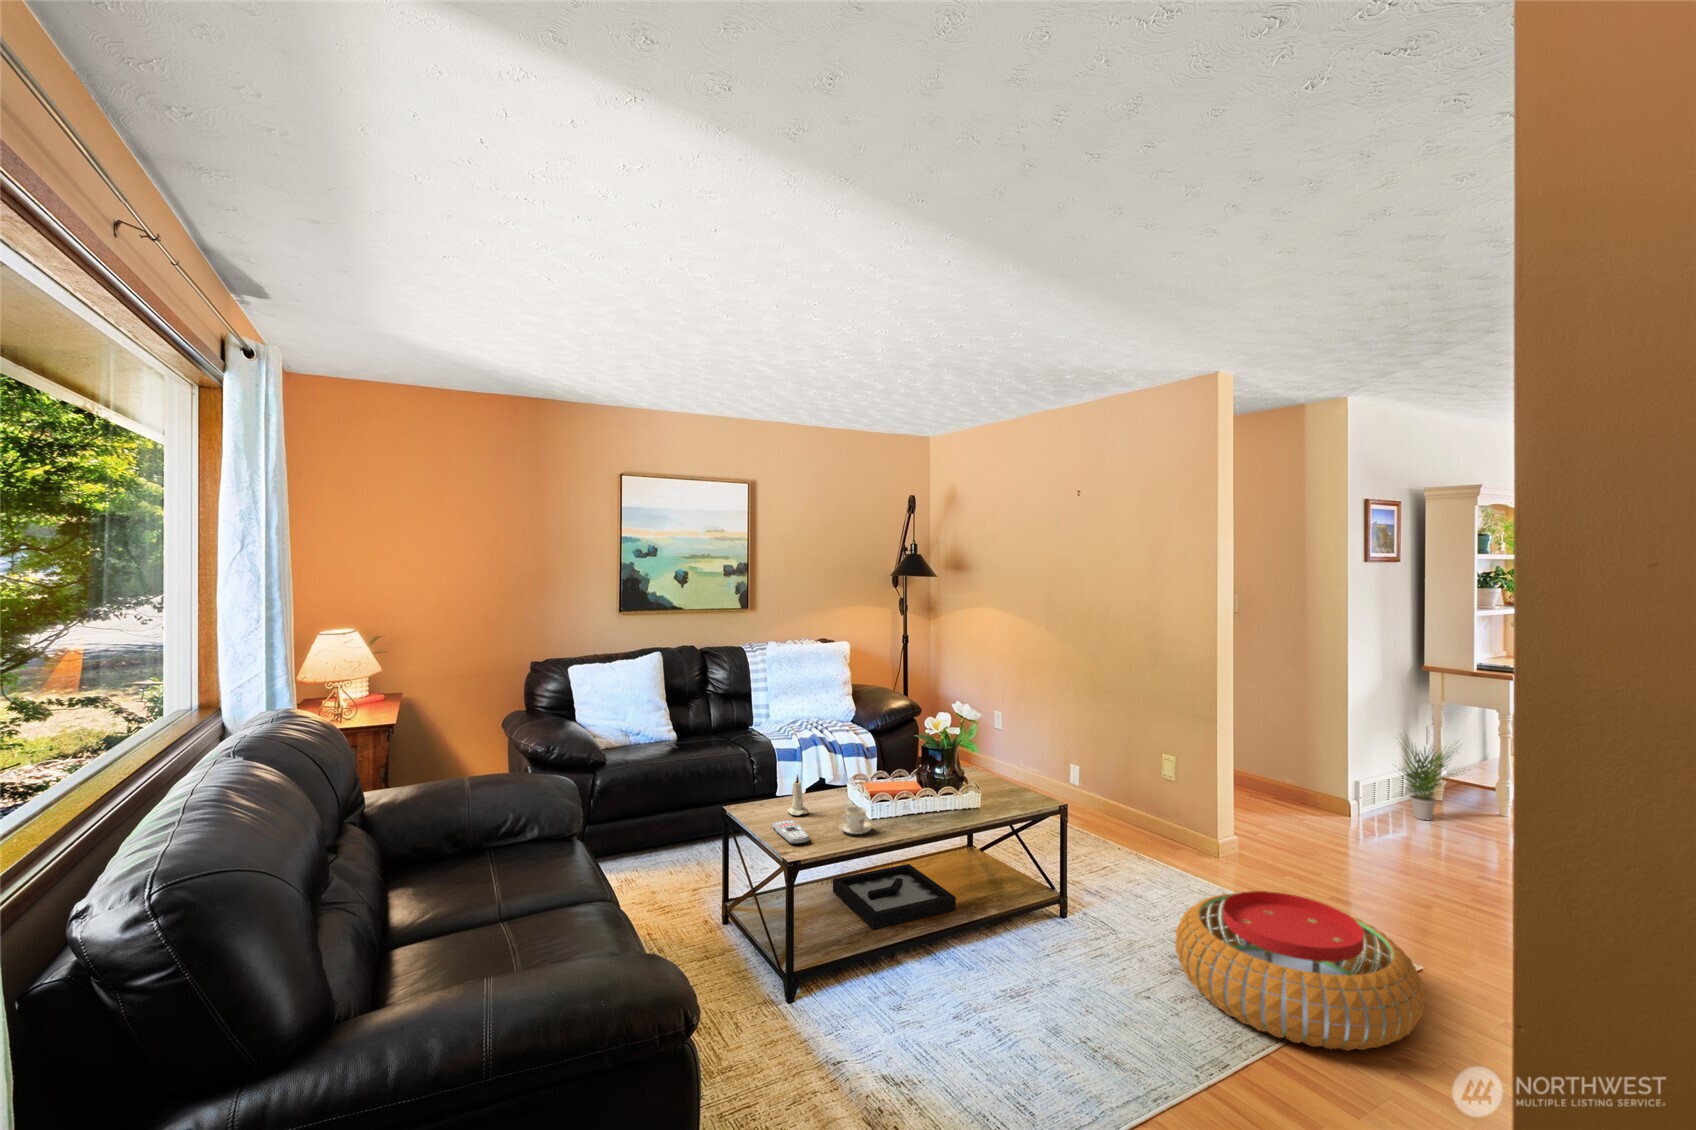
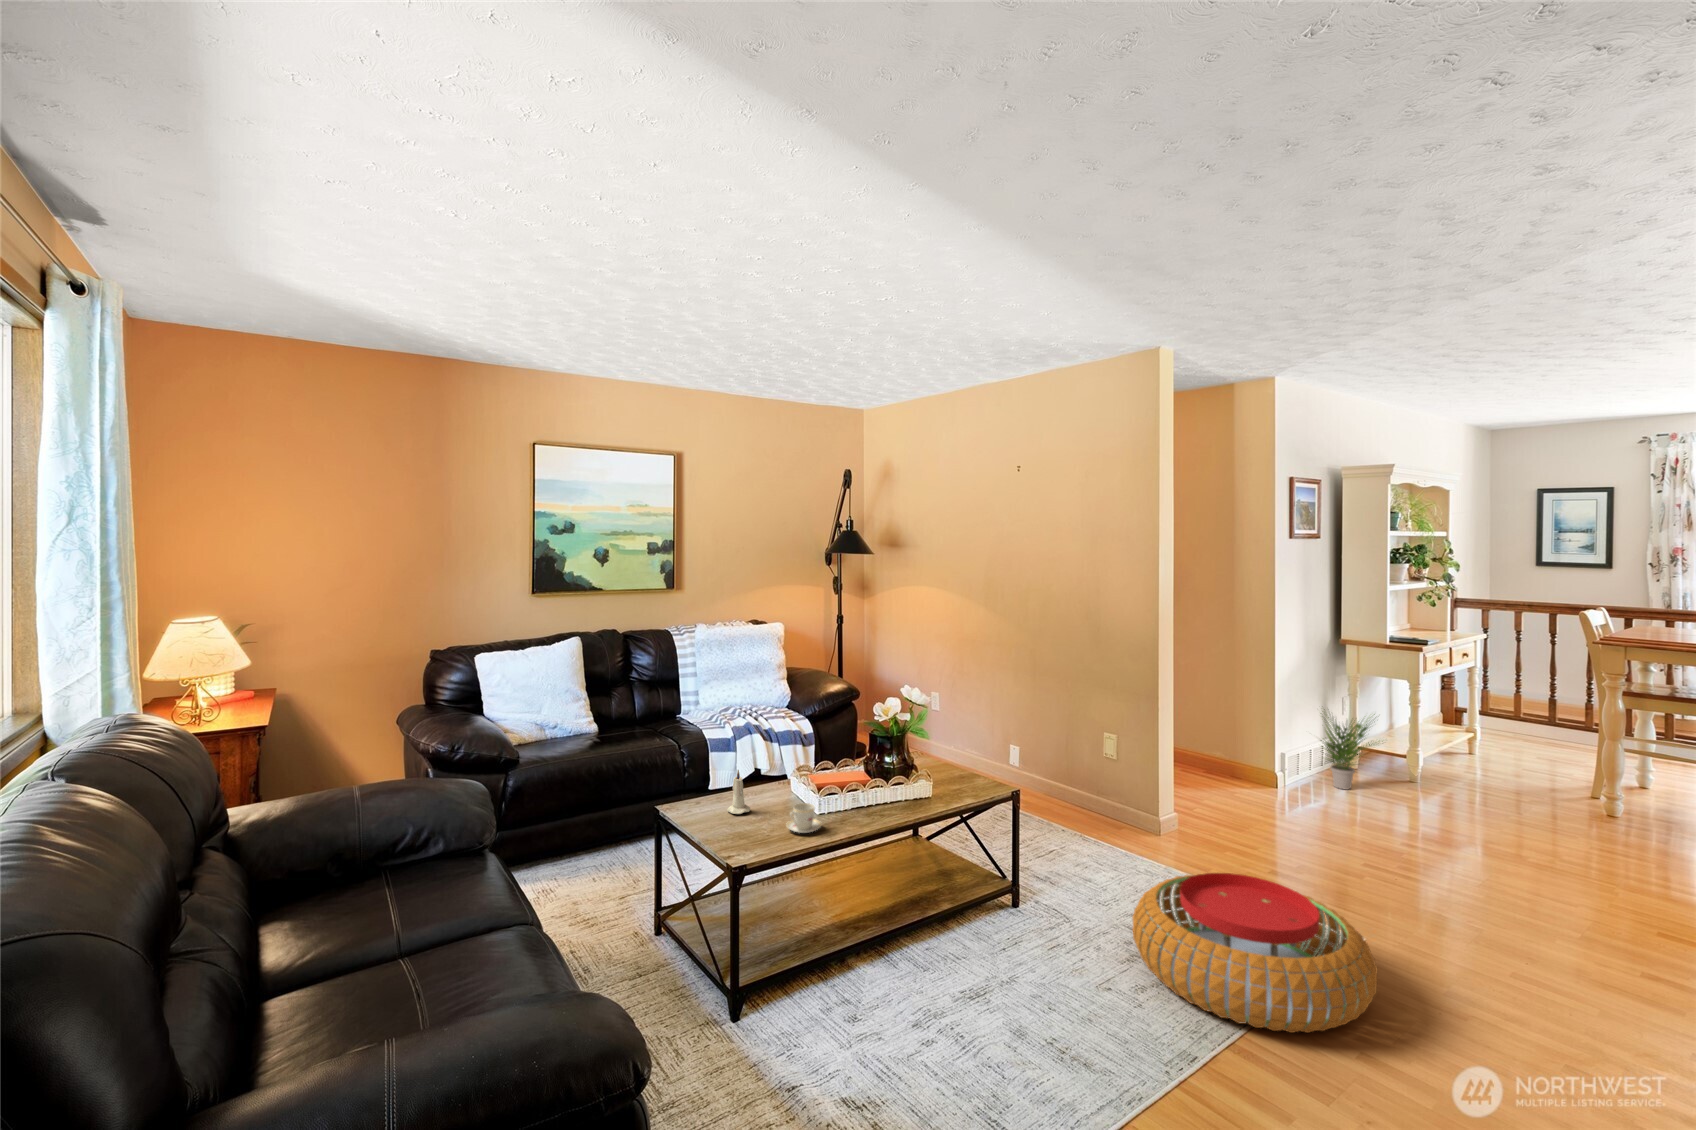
remote control: present [772,820,810,844] -> none [712,820,755,848]
decorative tray: present [833,864,956,930] -> none [776,858,908,933]

